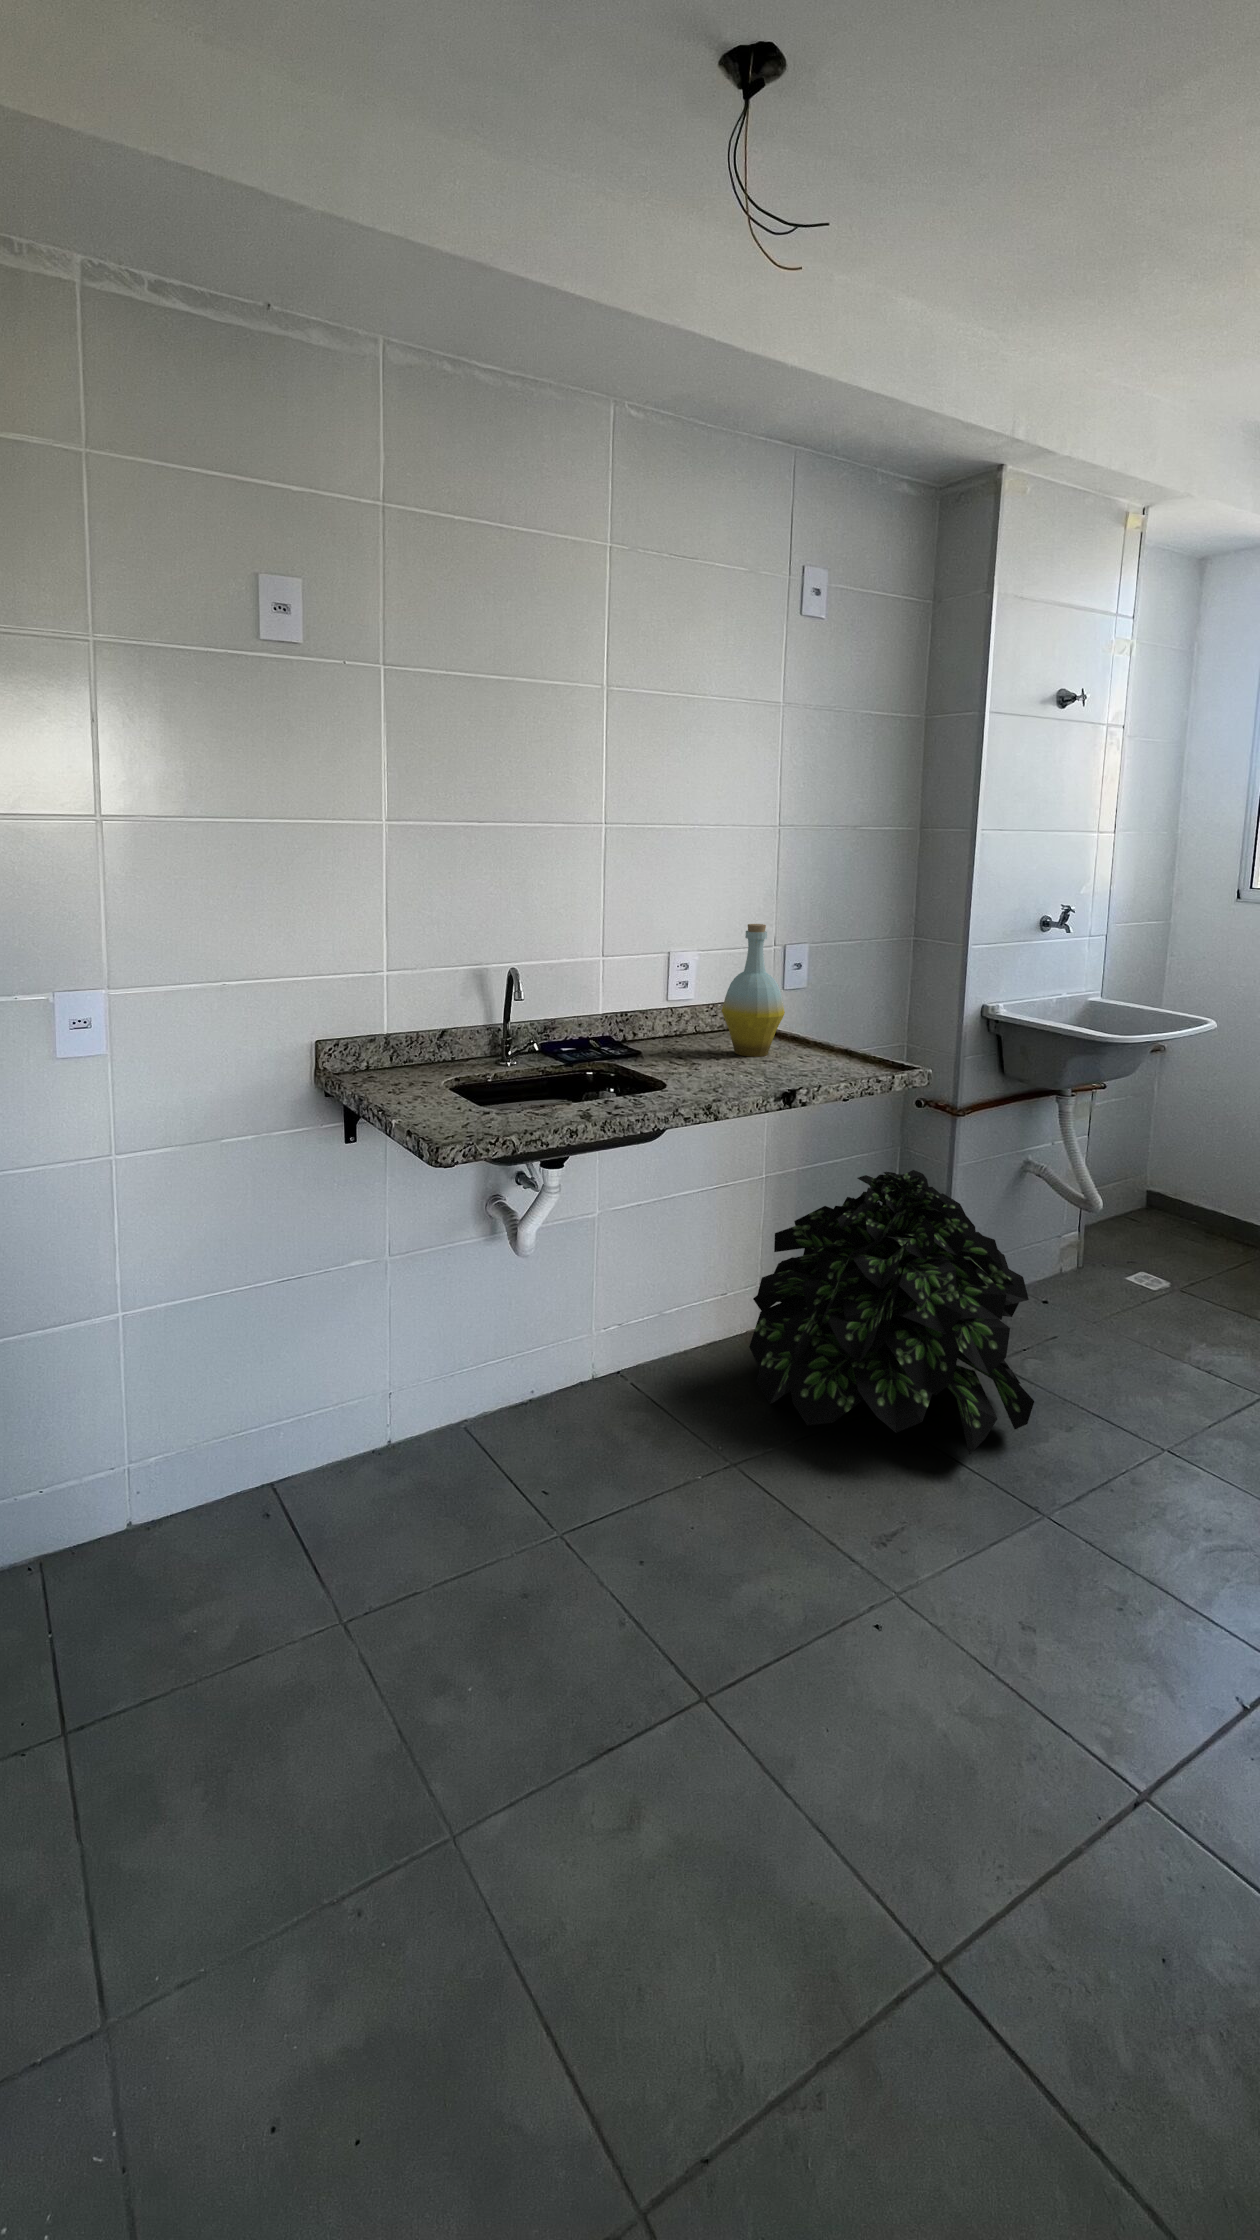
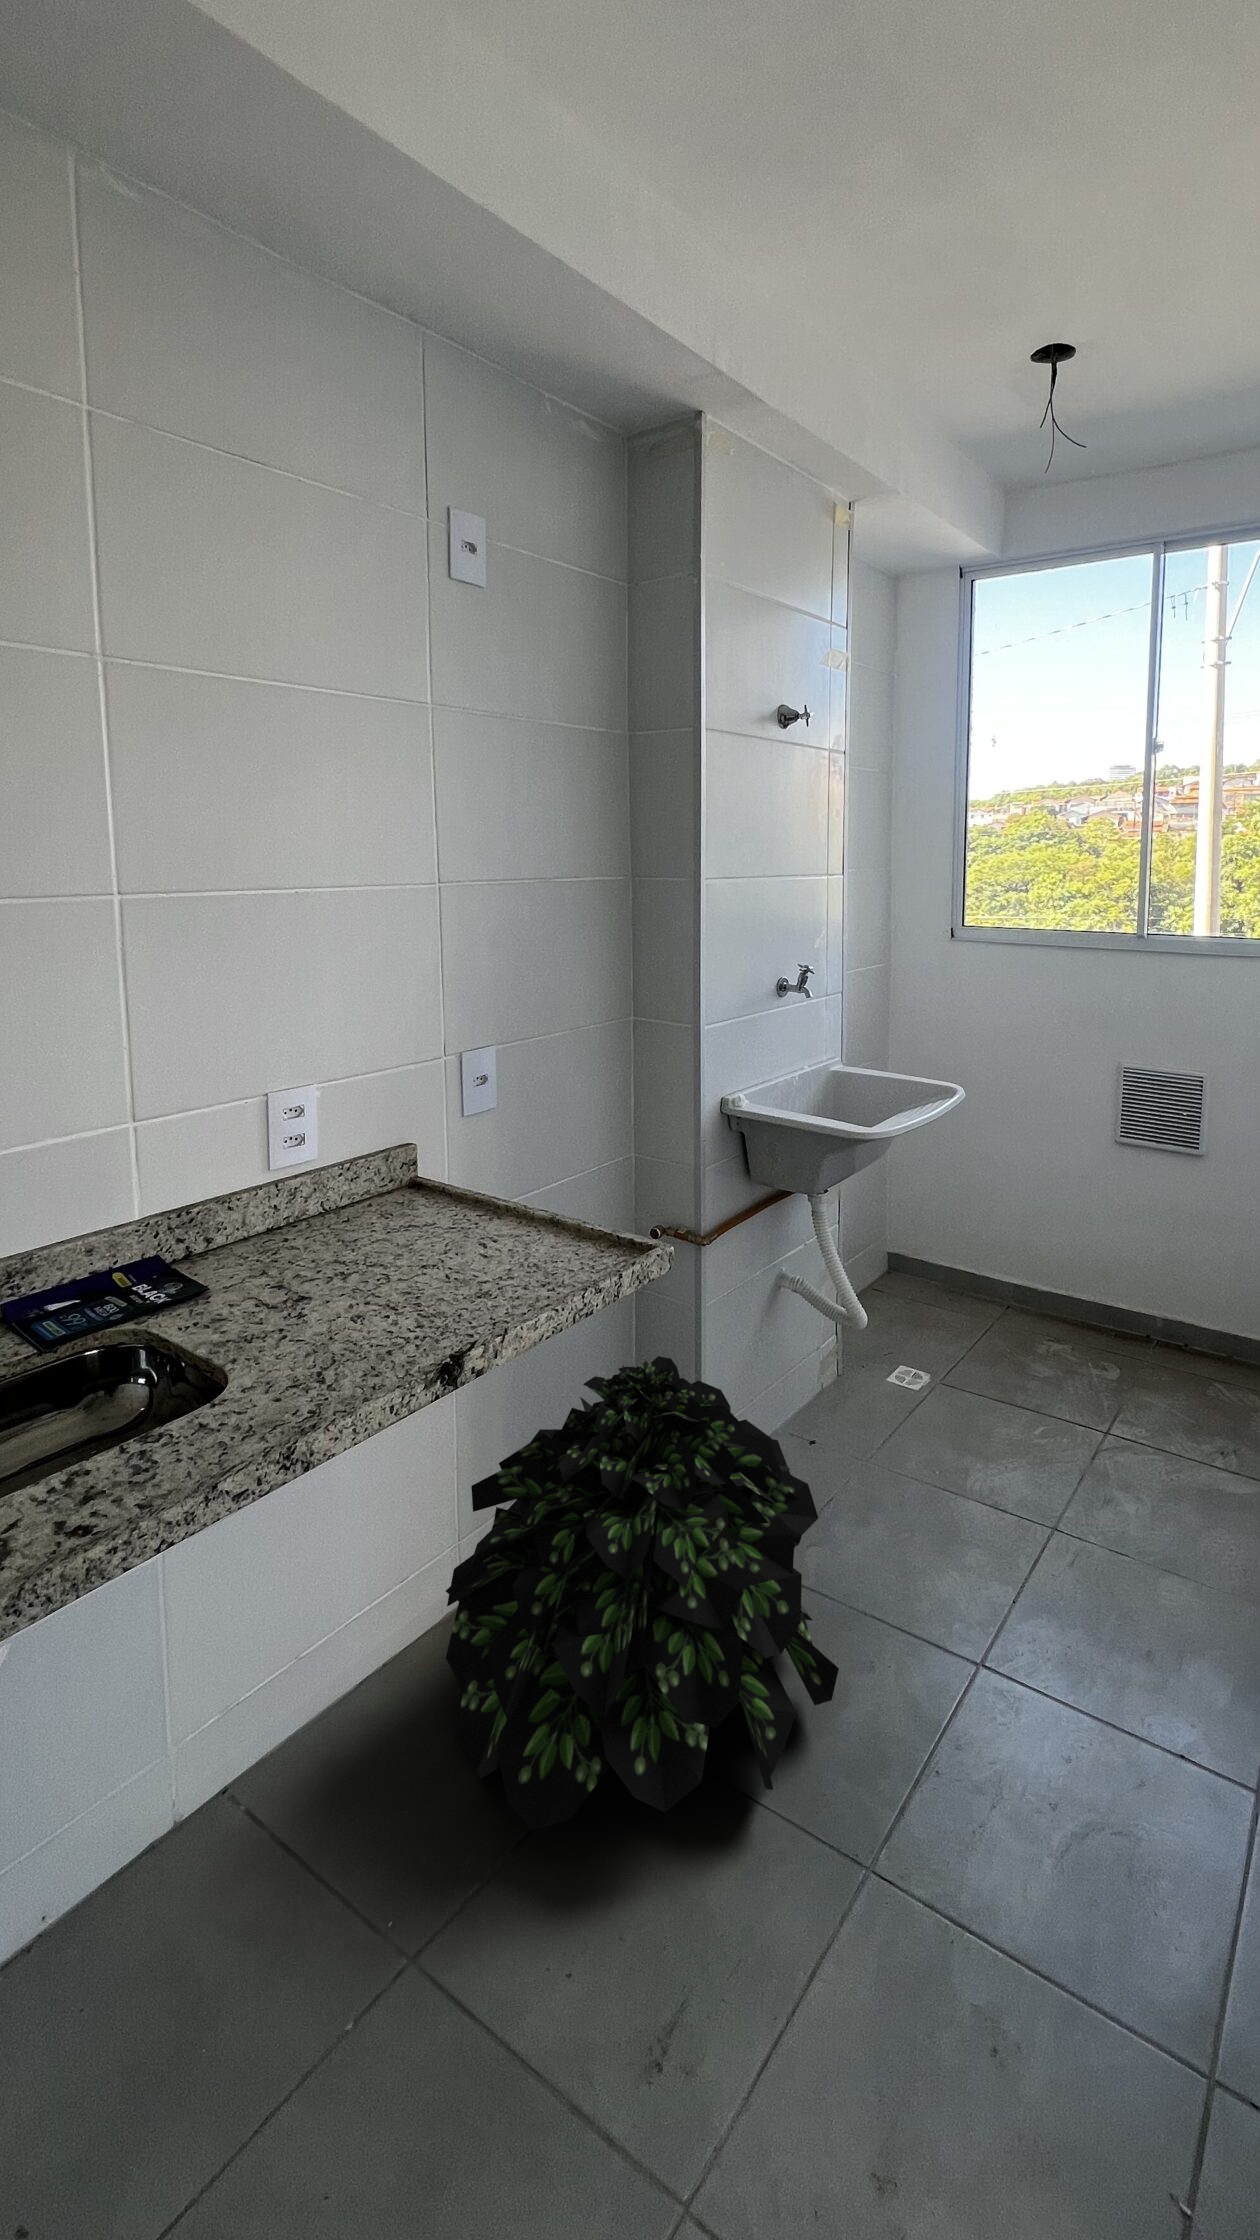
bottle: present [722,924,785,1057] -> none [351,1043,455,1259]

